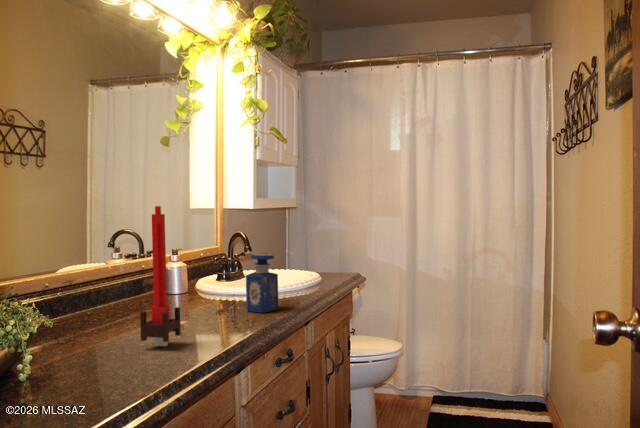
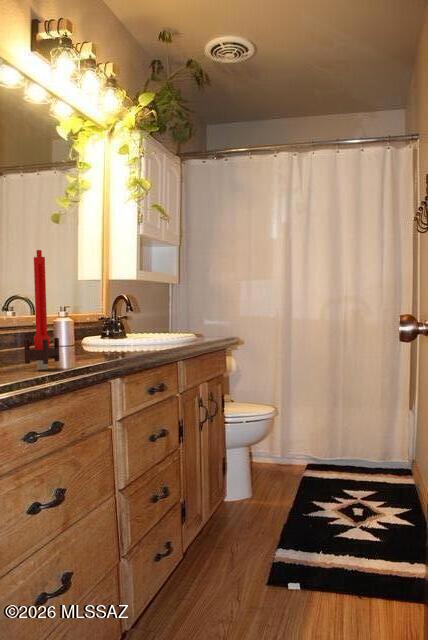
perfume bottle: present [246,253,278,313] -> none [122,304,151,355]

